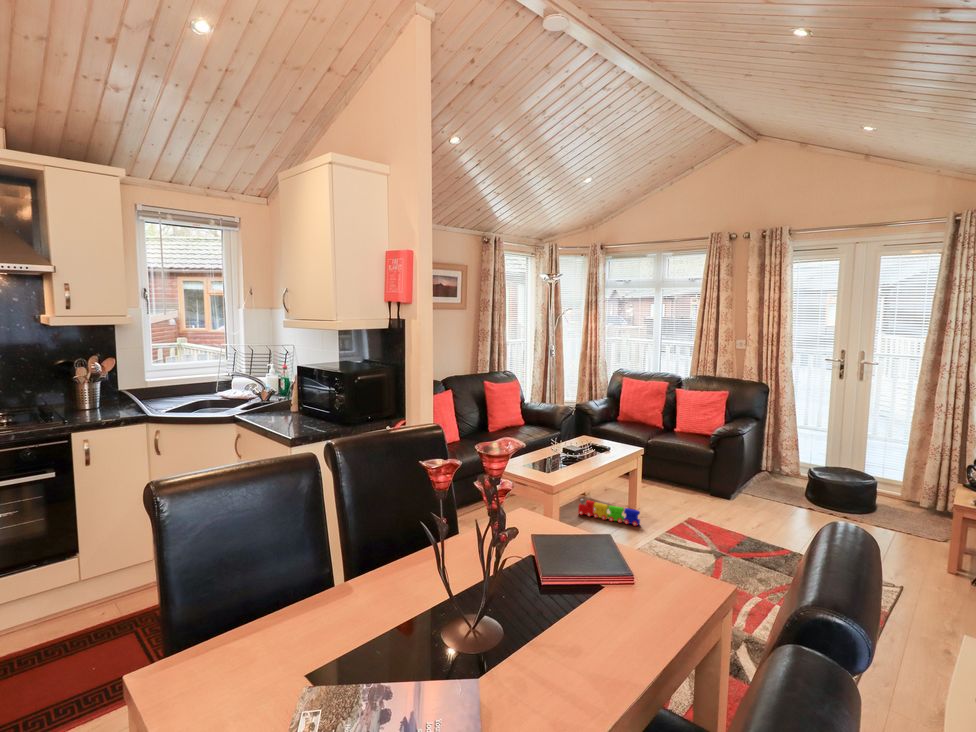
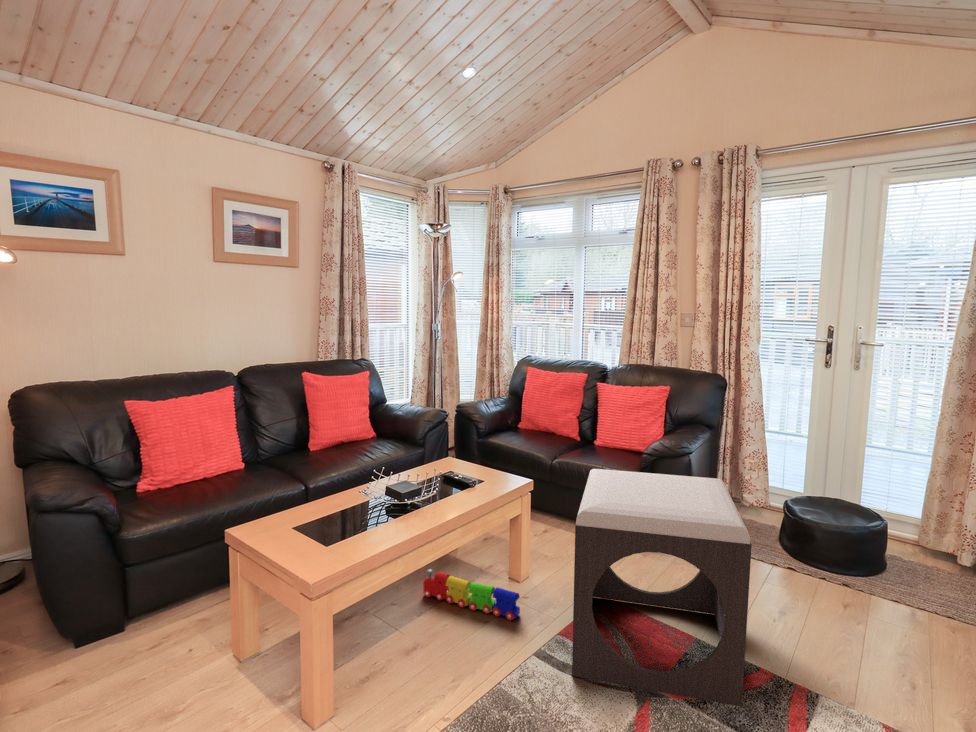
footstool: none [678,439,779,563] -> present [572,469,752,707]

